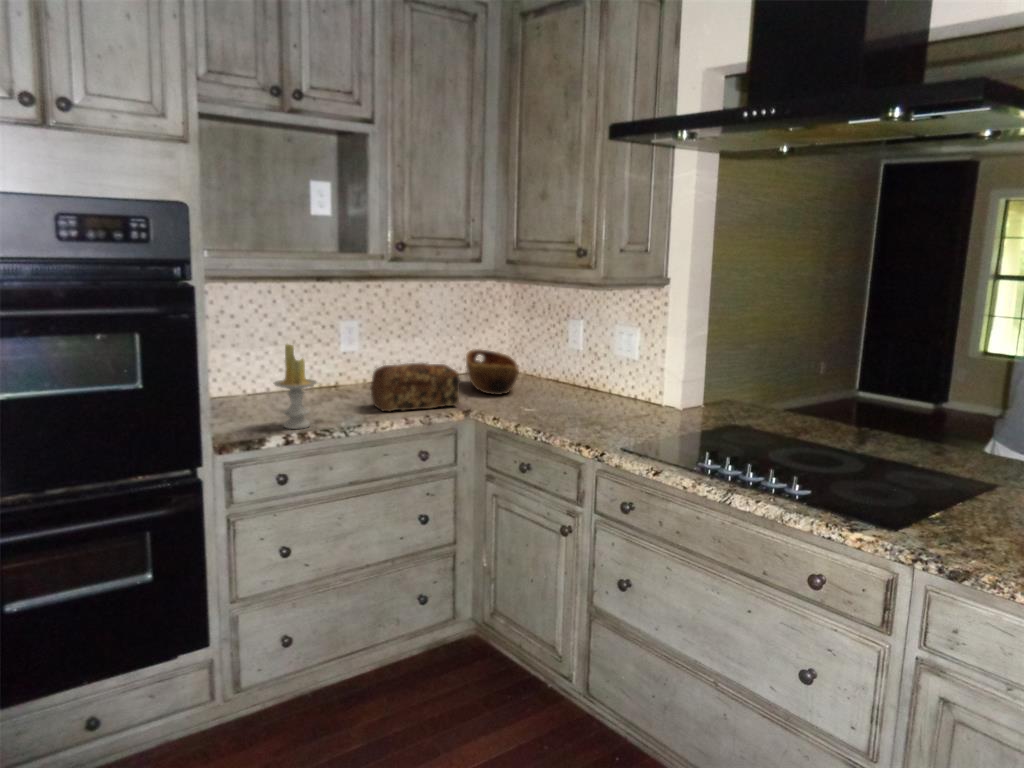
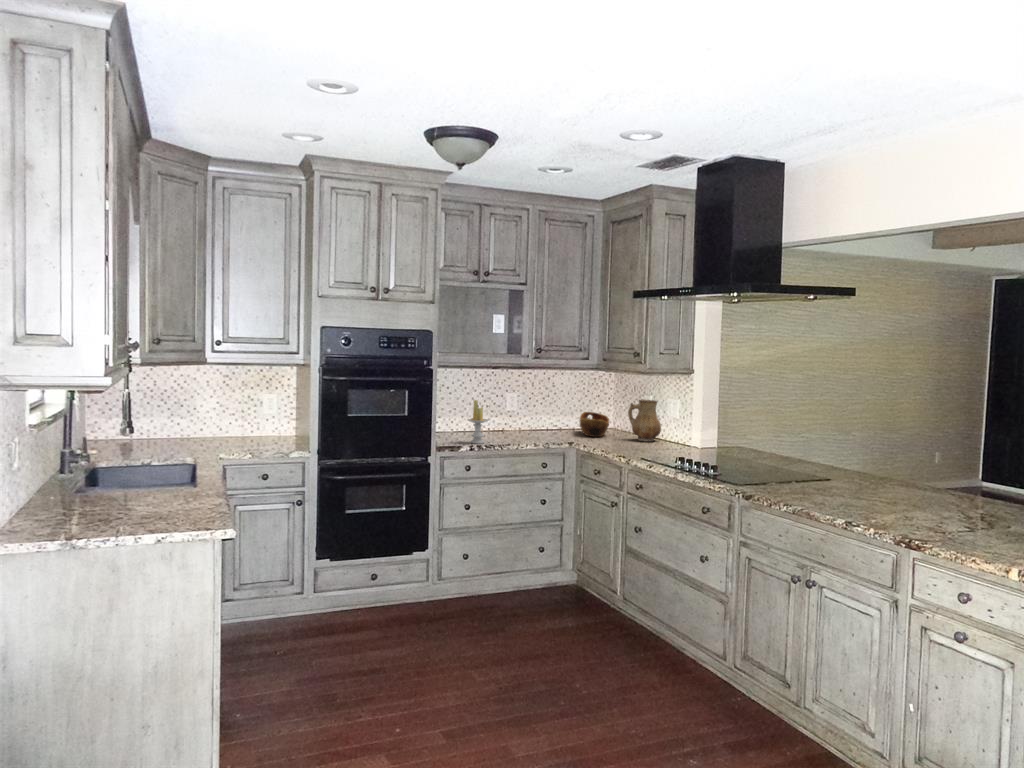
ceramic pitcher: none [555,329,610,400] -> present [628,399,661,441]
bread loaf: present [371,363,460,412] -> none [519,415,569,440]

